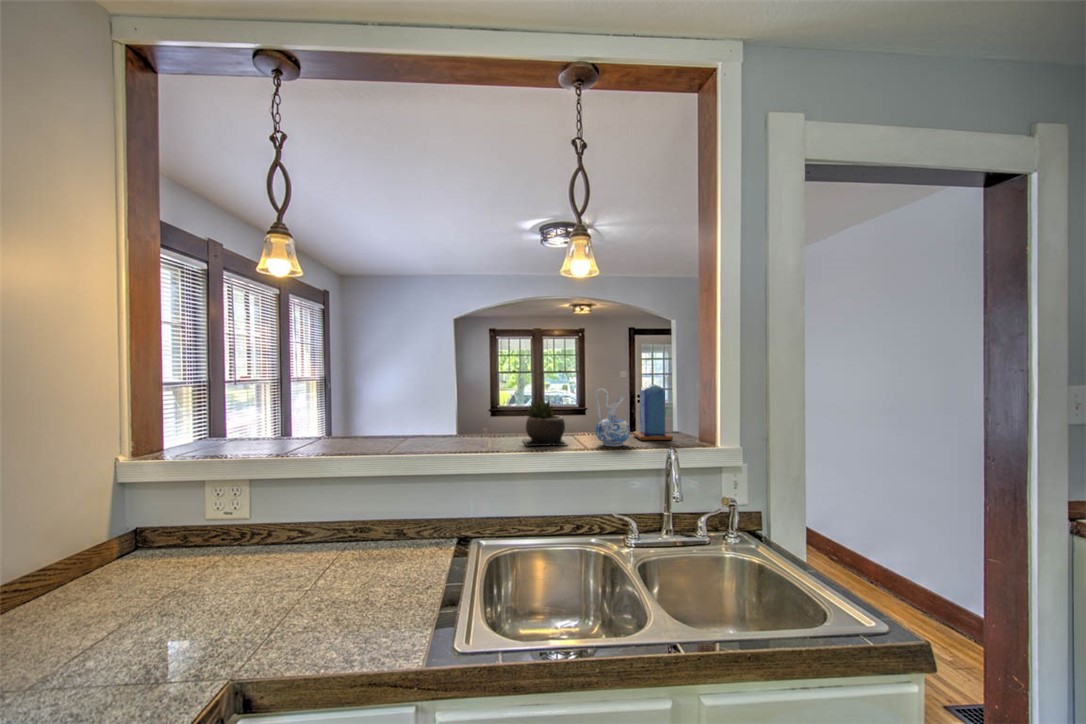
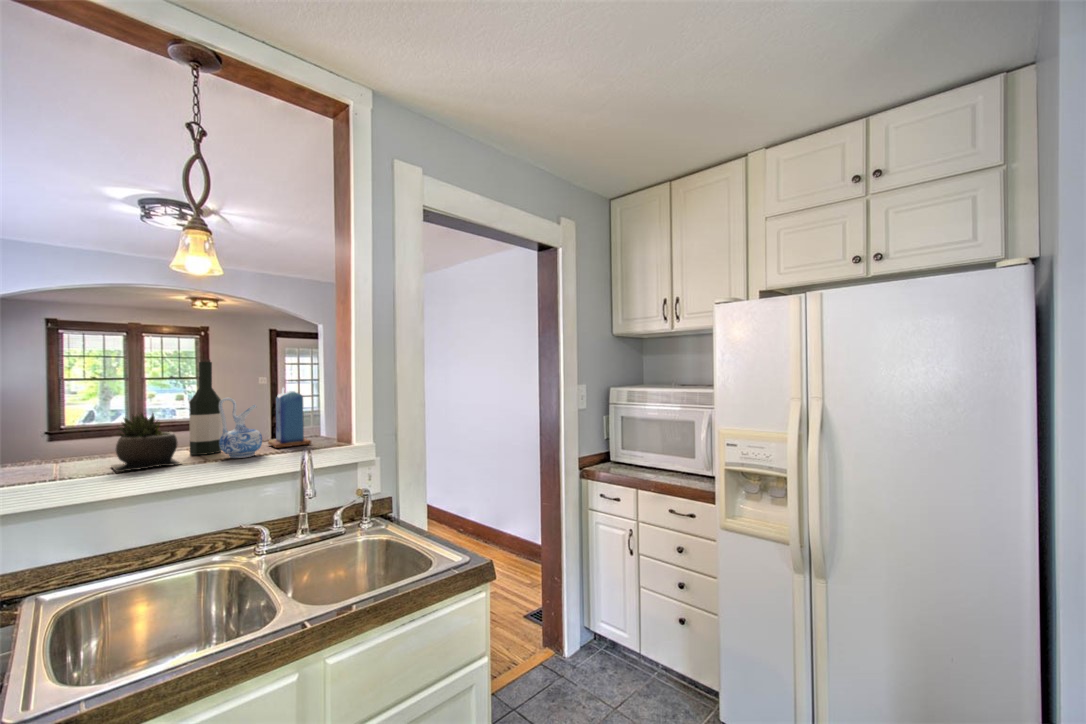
wine bottle: none [573,353,596,439] -> present [189,359,222,455]

